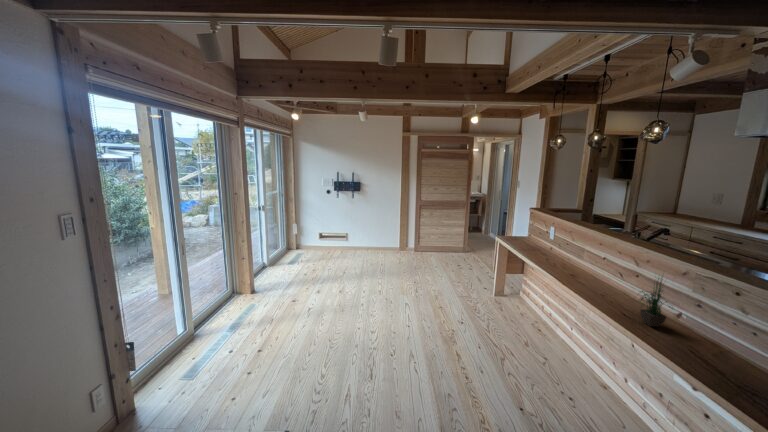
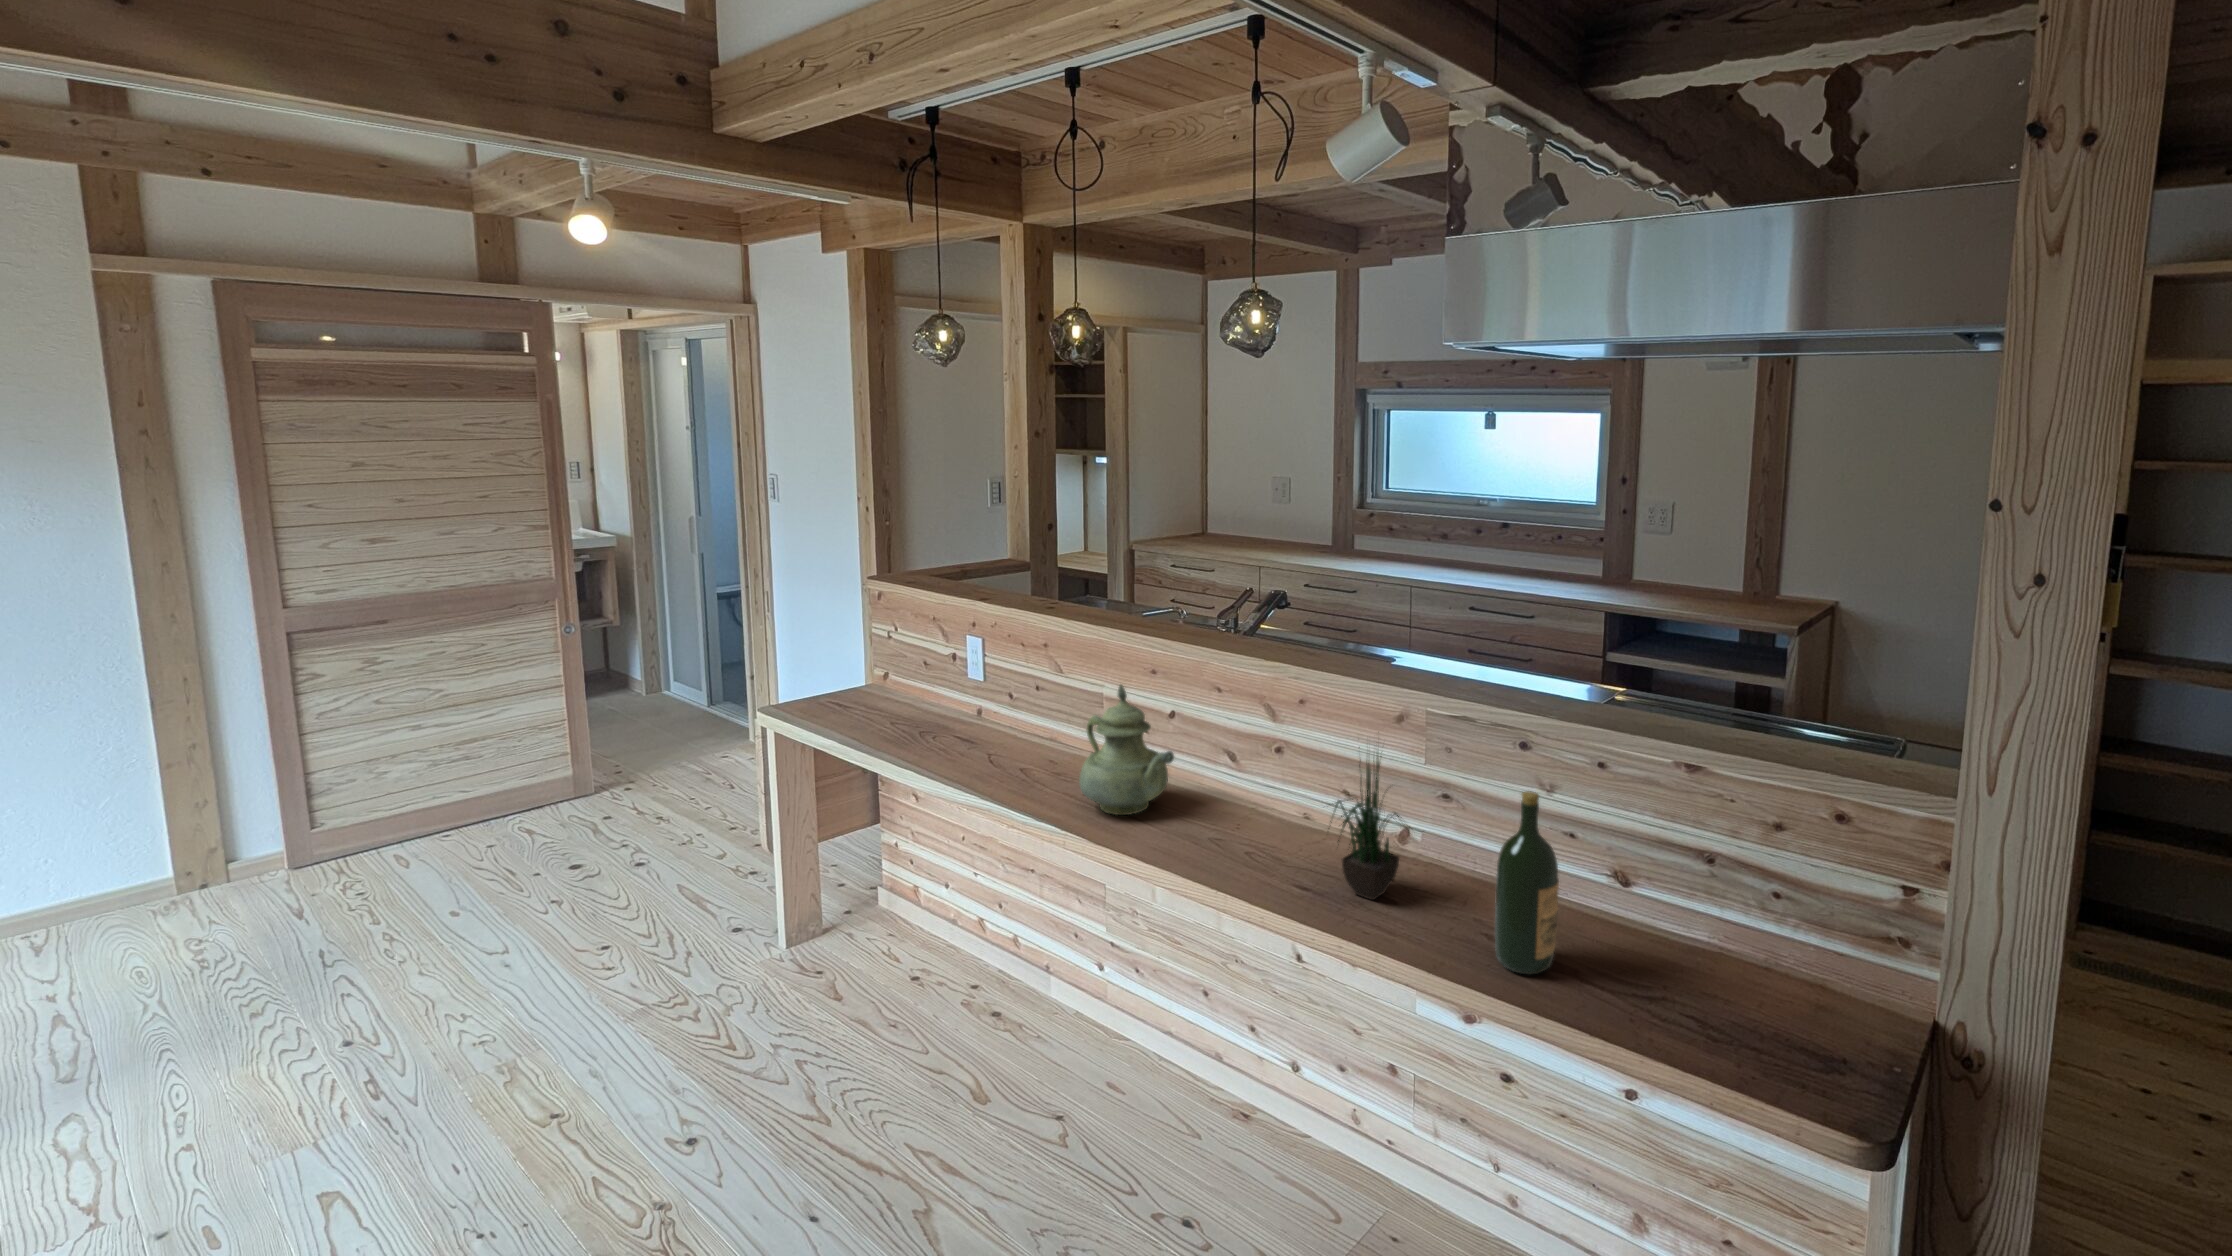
teapot: none [566,244,597,283] -> present [1079,685,1174,815]
wine bottle: none [688,301,725,367] -> present [1495,791,1559,974]

